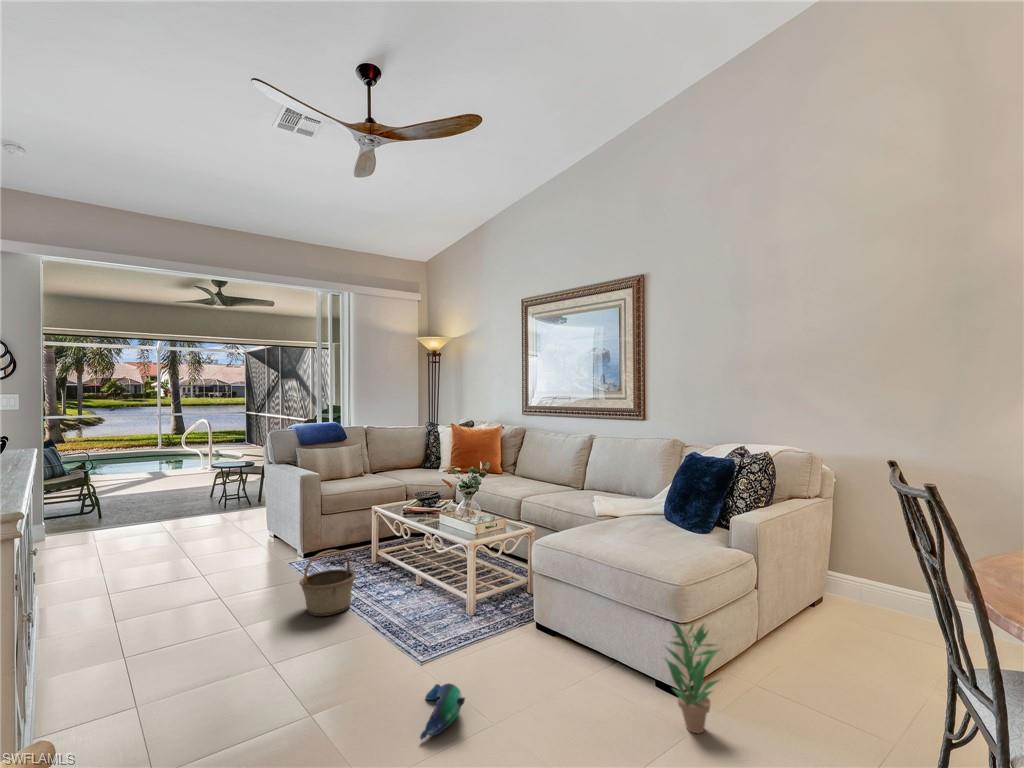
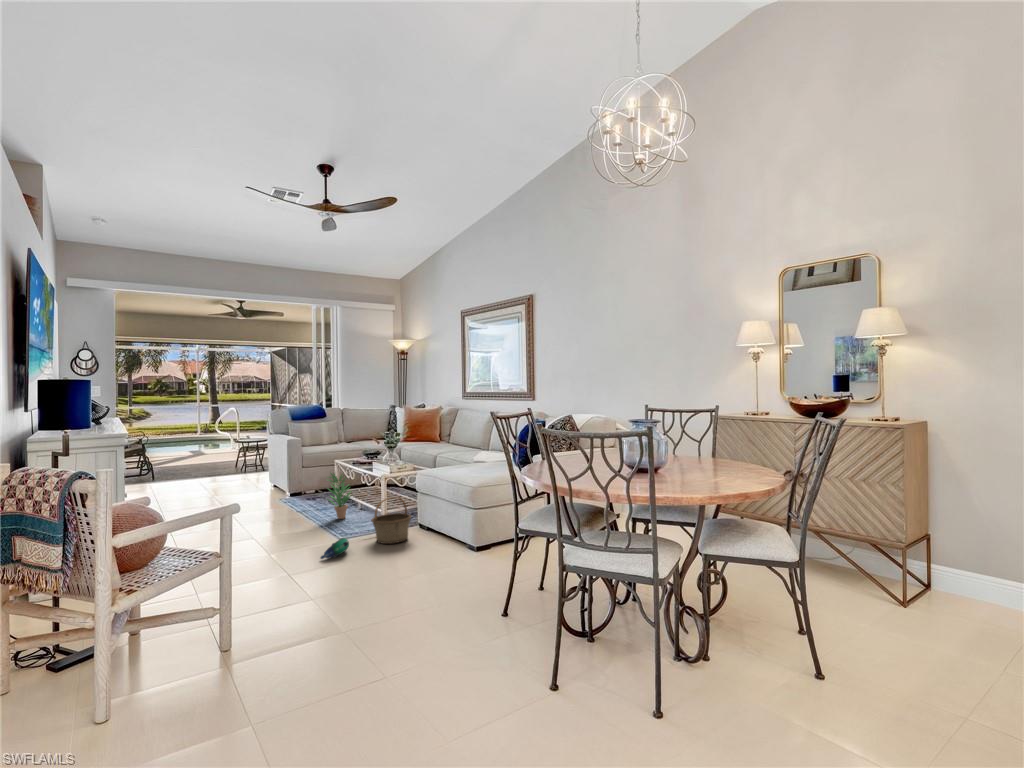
basket: present [299,550,356,616] -> present [371,497,411,544]
potted plant: present [665,622,720,733] -> present [328,473,350,519]

